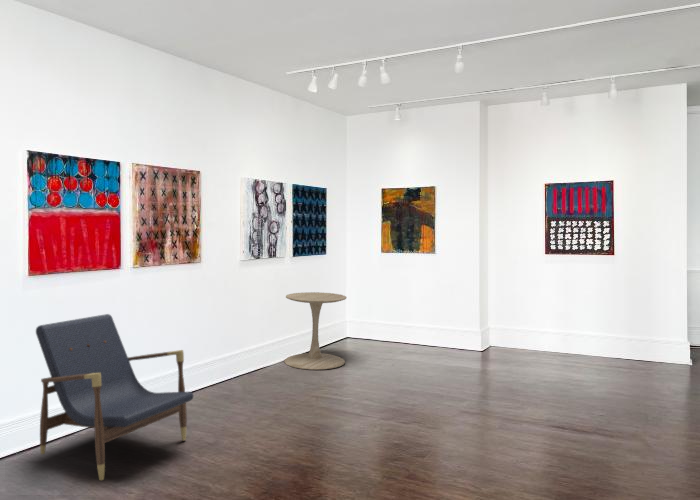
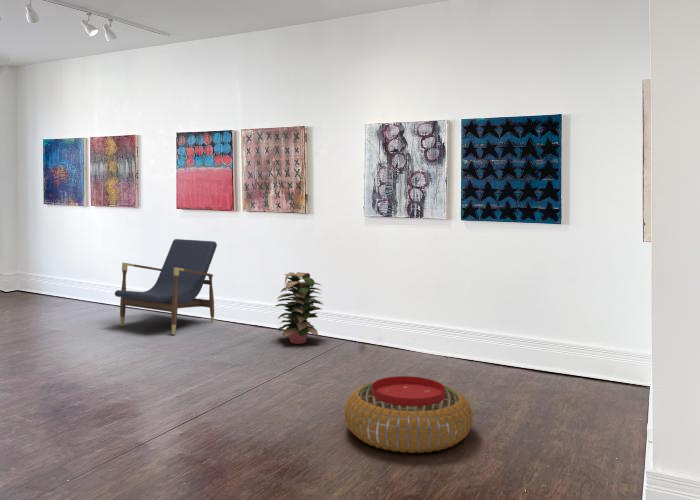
pedestal table: present [284,292,347,370] -> none [384,269,472,377]
decorative plant: none [210,320,261,392] -> present [276,272,322,344]
pouf: none [406,343,476,379] -> present [344,376,473,453]

